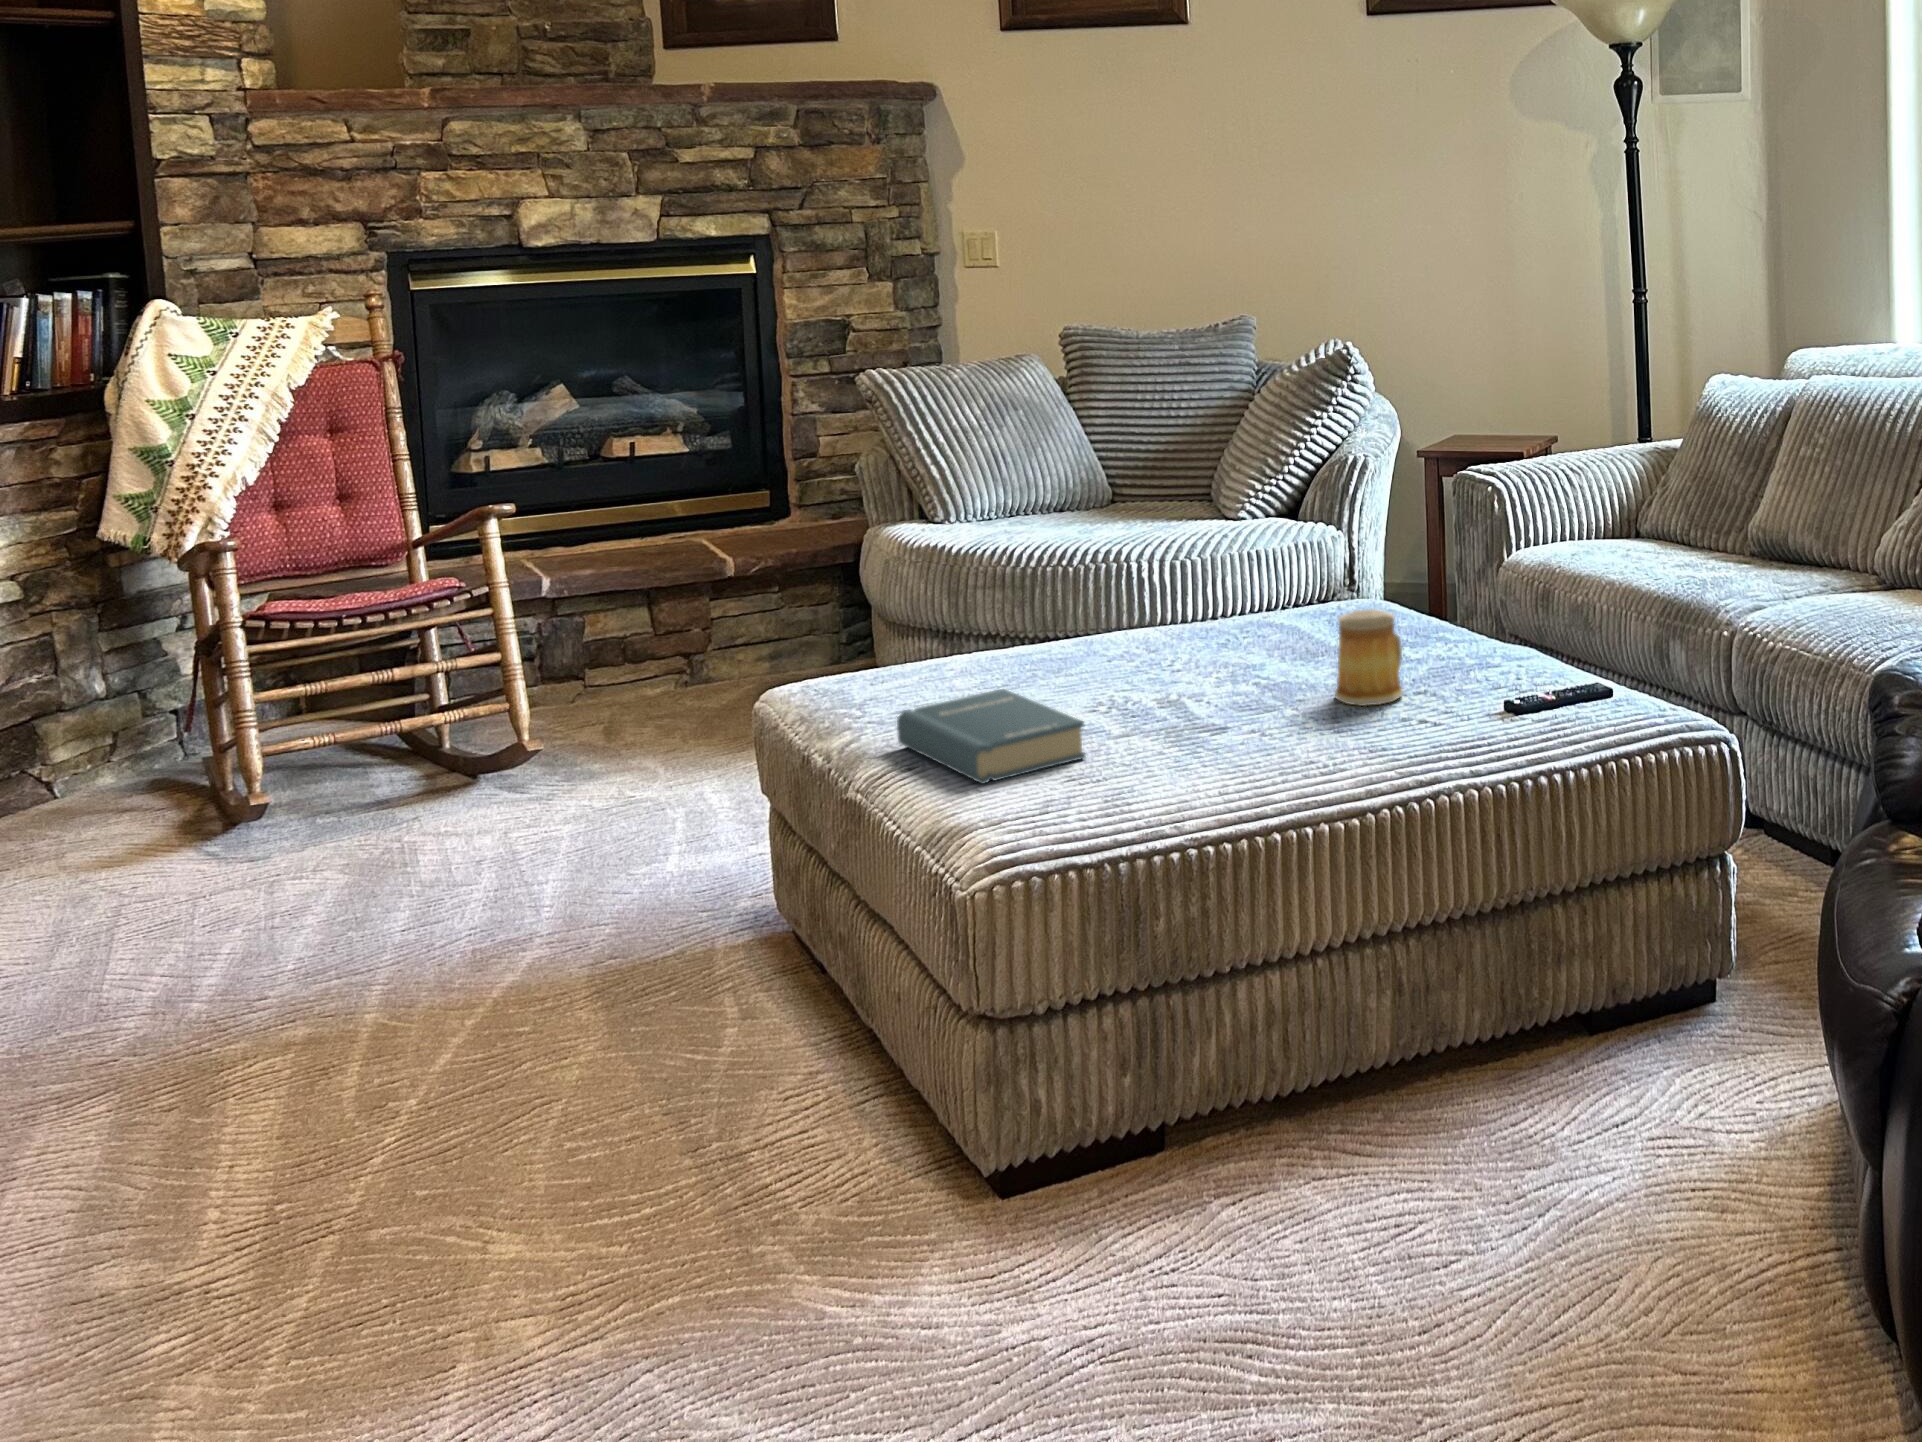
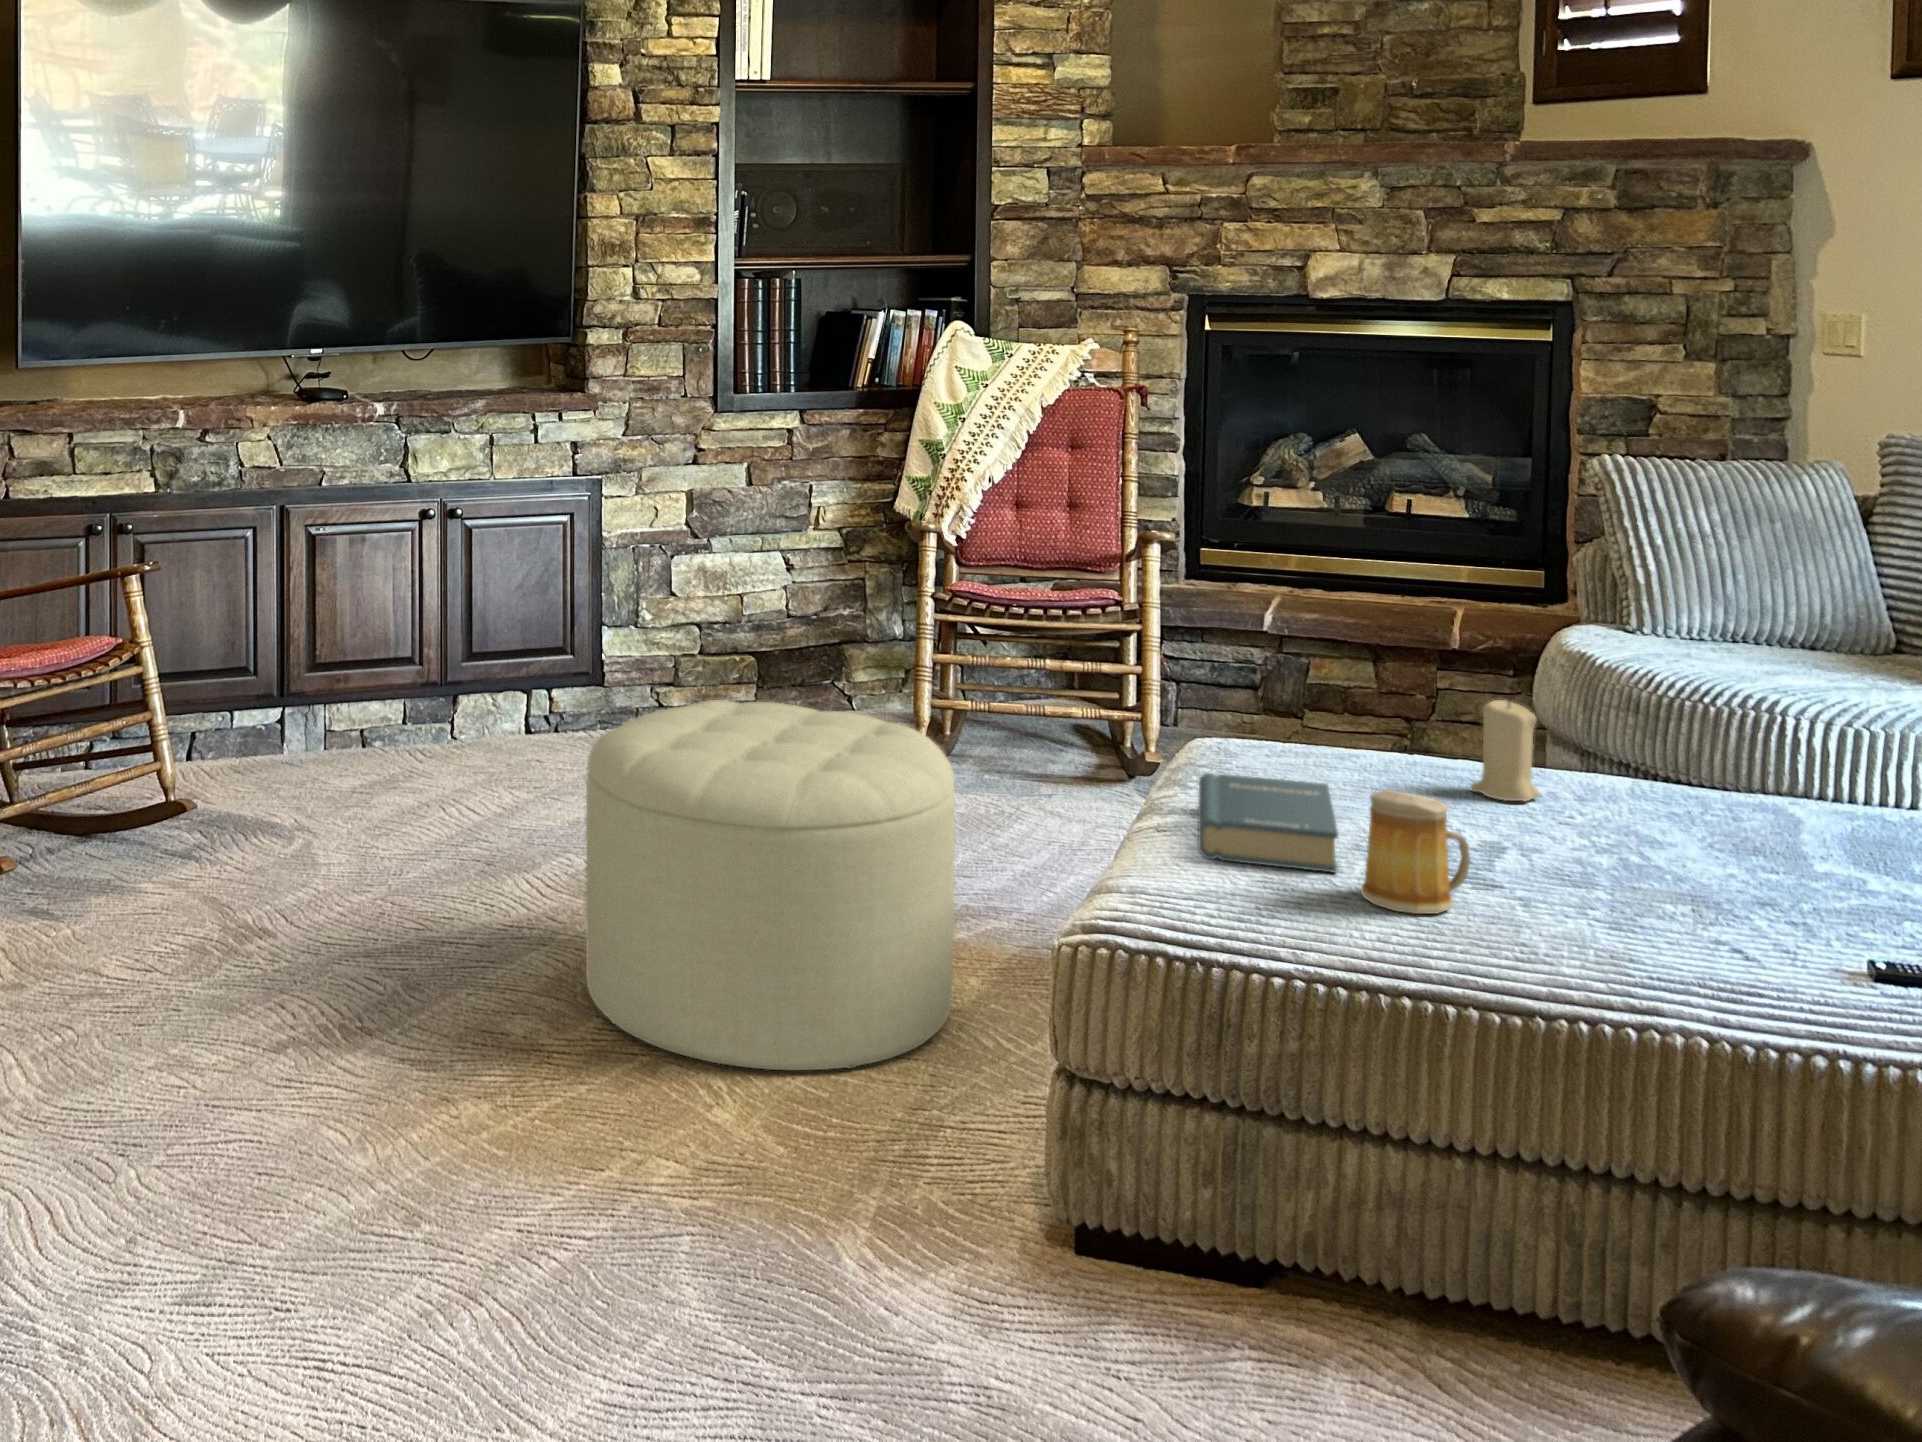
candle: none [1049,578,1102,668] -> present [1470,700,1540,801]
mug: present [1335,609,1403,706] -> present [1360,790,1470,914]
ottoman: none [140,766,667,1260] -> present [586,700,956,1070]

